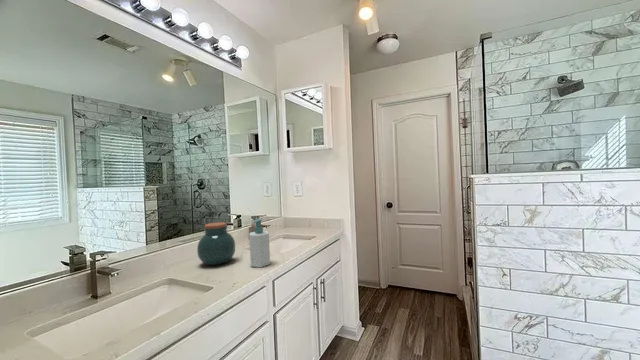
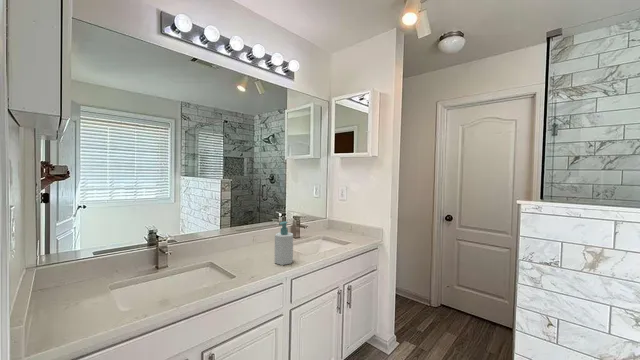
jar: present [197,222,235,265] -> none [237,220,269,256]

